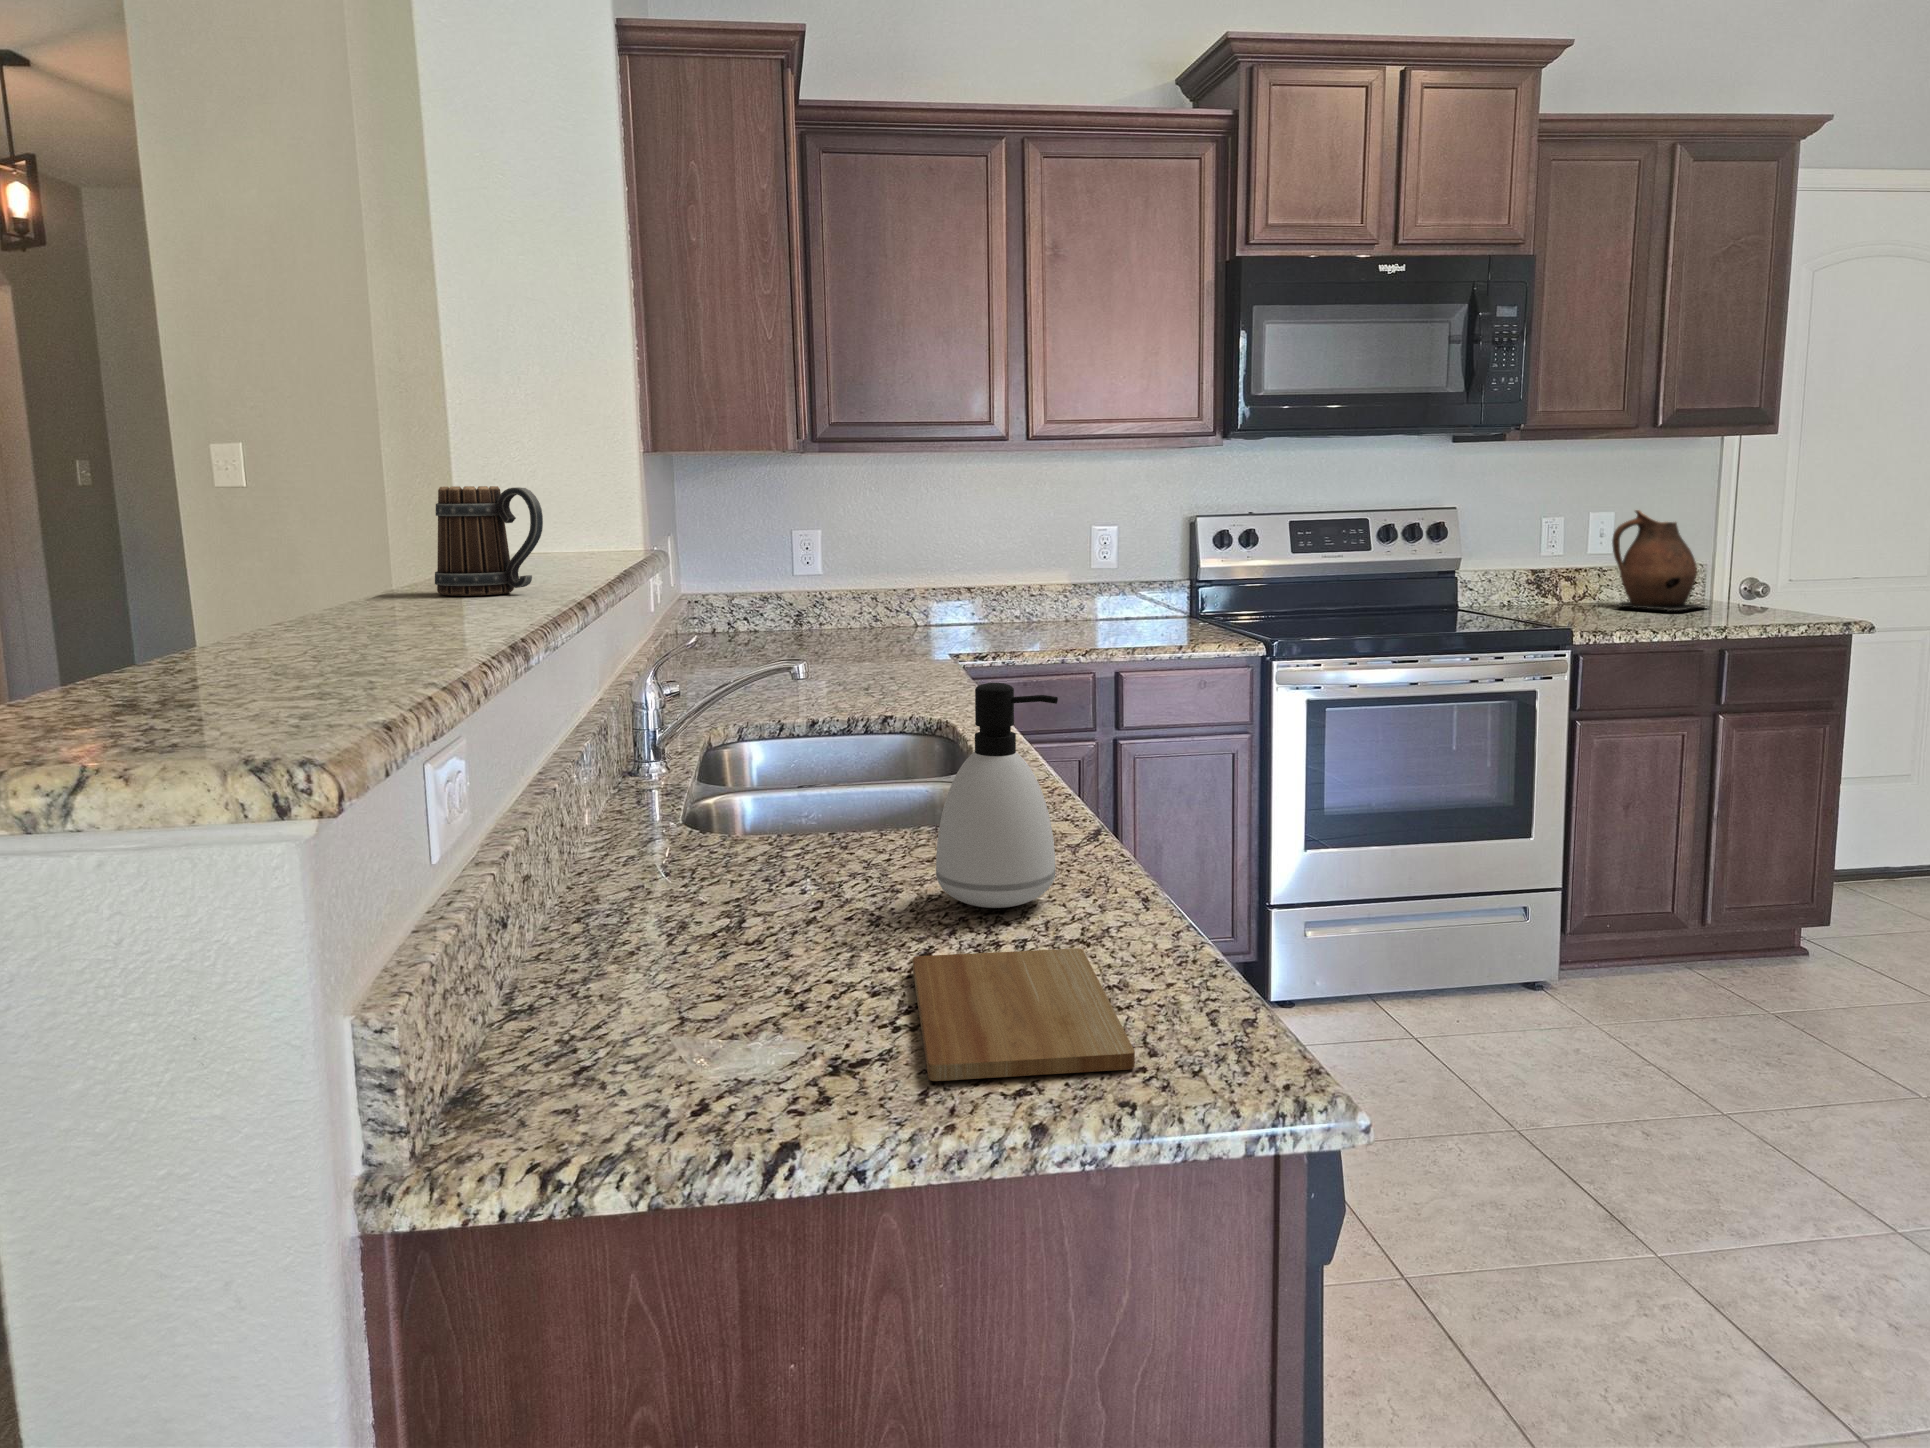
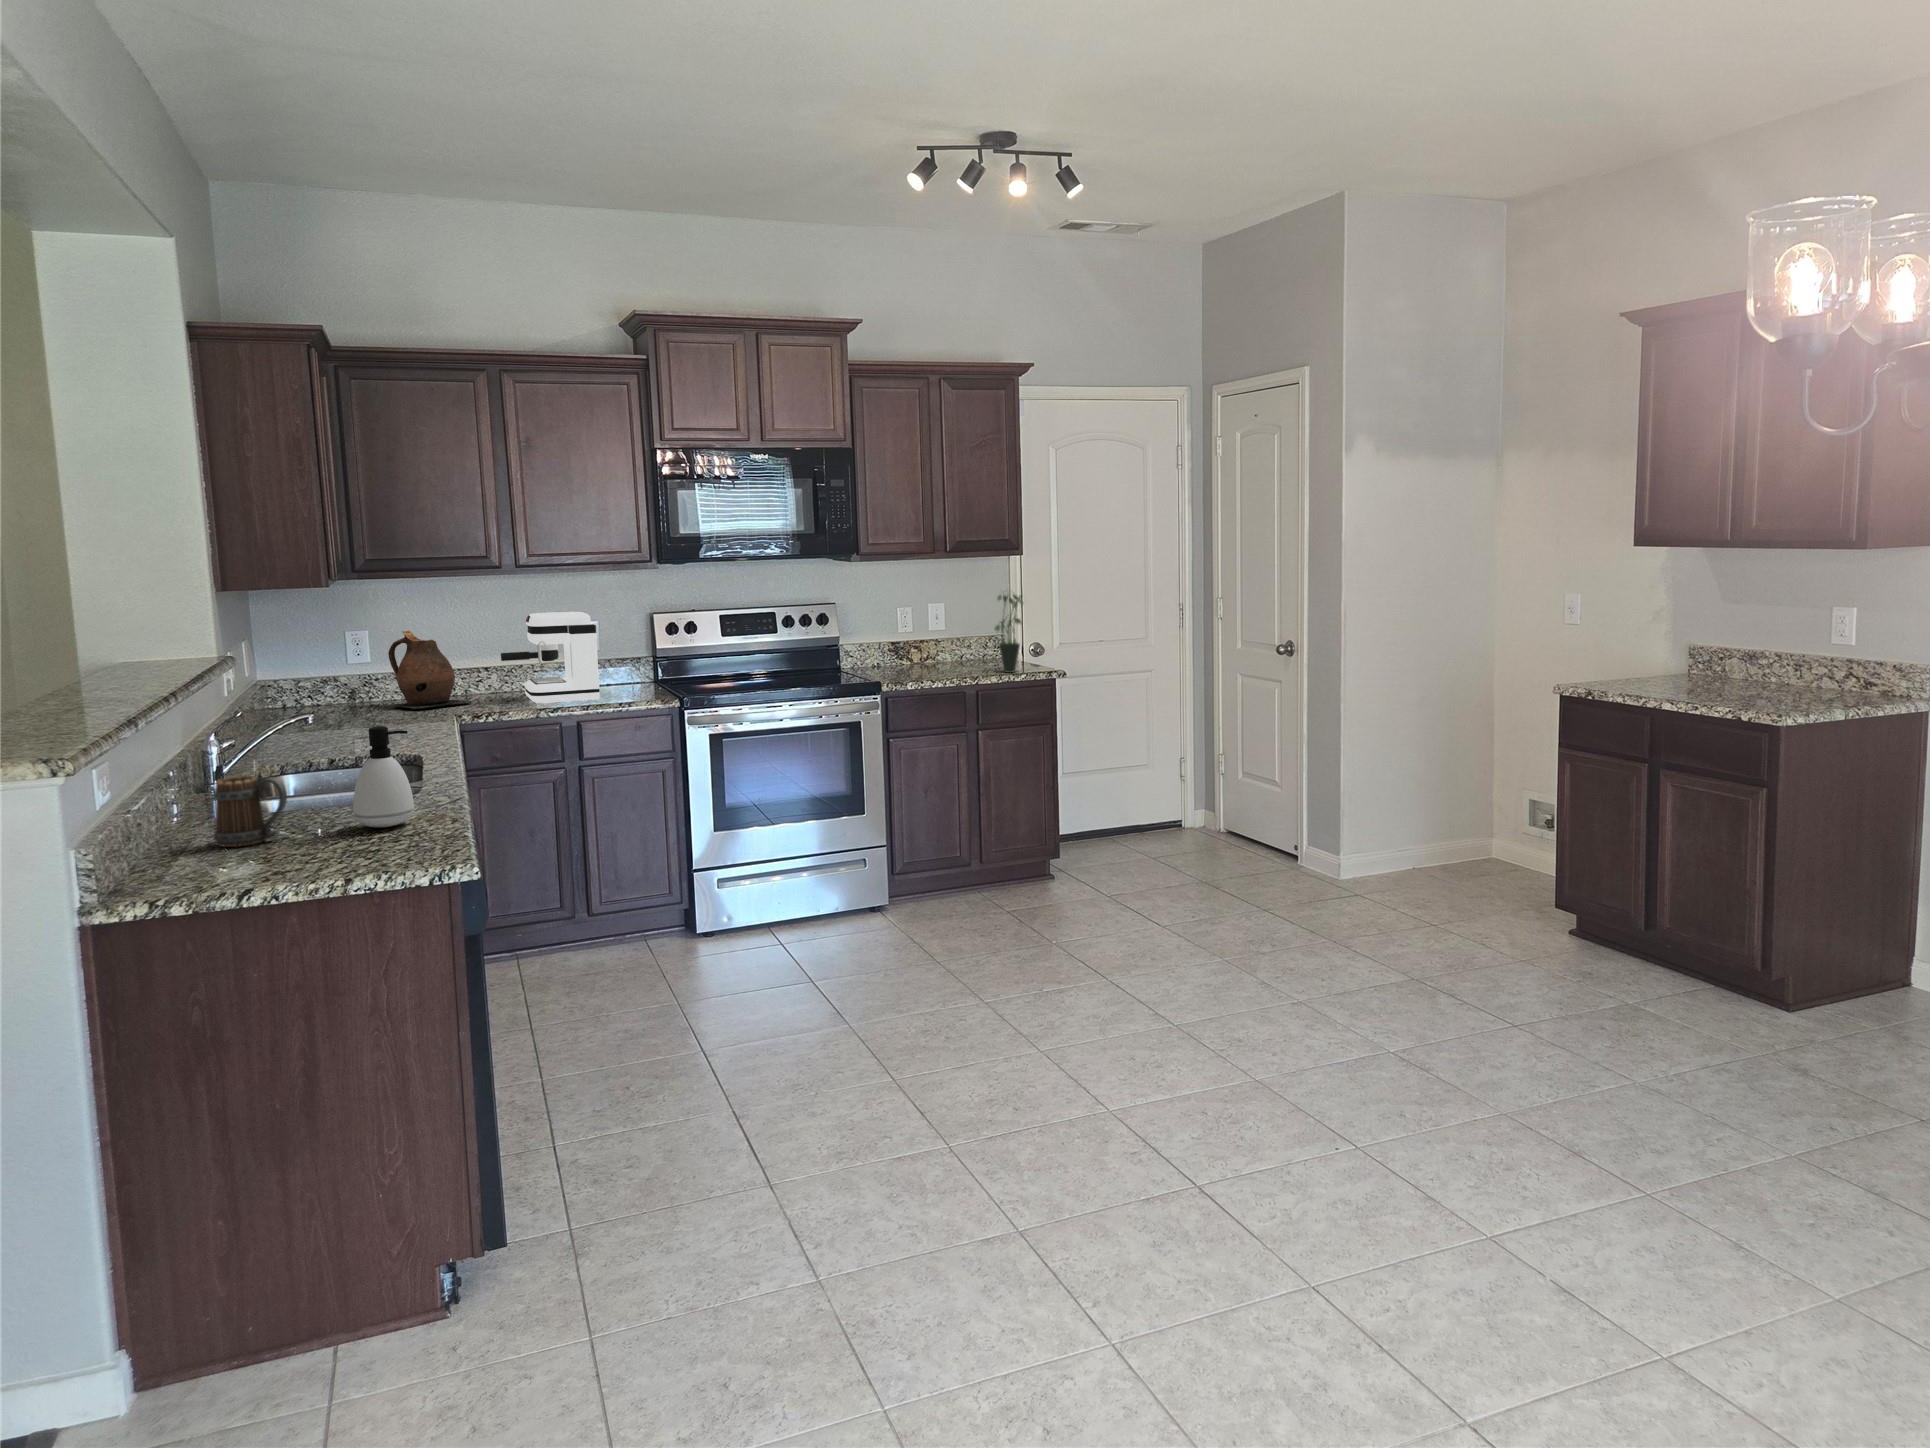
mug: present [435,486,543,596] -> present [214,776,287,847]
potted plant: none [1754,486,1816,623] -> present [995,595,1023,673]
coffee maker: none [1004,506,1148,644] -> present [501,612,600,705]
ceramic pitcher: present [1612,510,1707,611] -> present [388,631,470,710]
cutting board: present [913,948,1135,1081] -> none [315,835,410,874]

